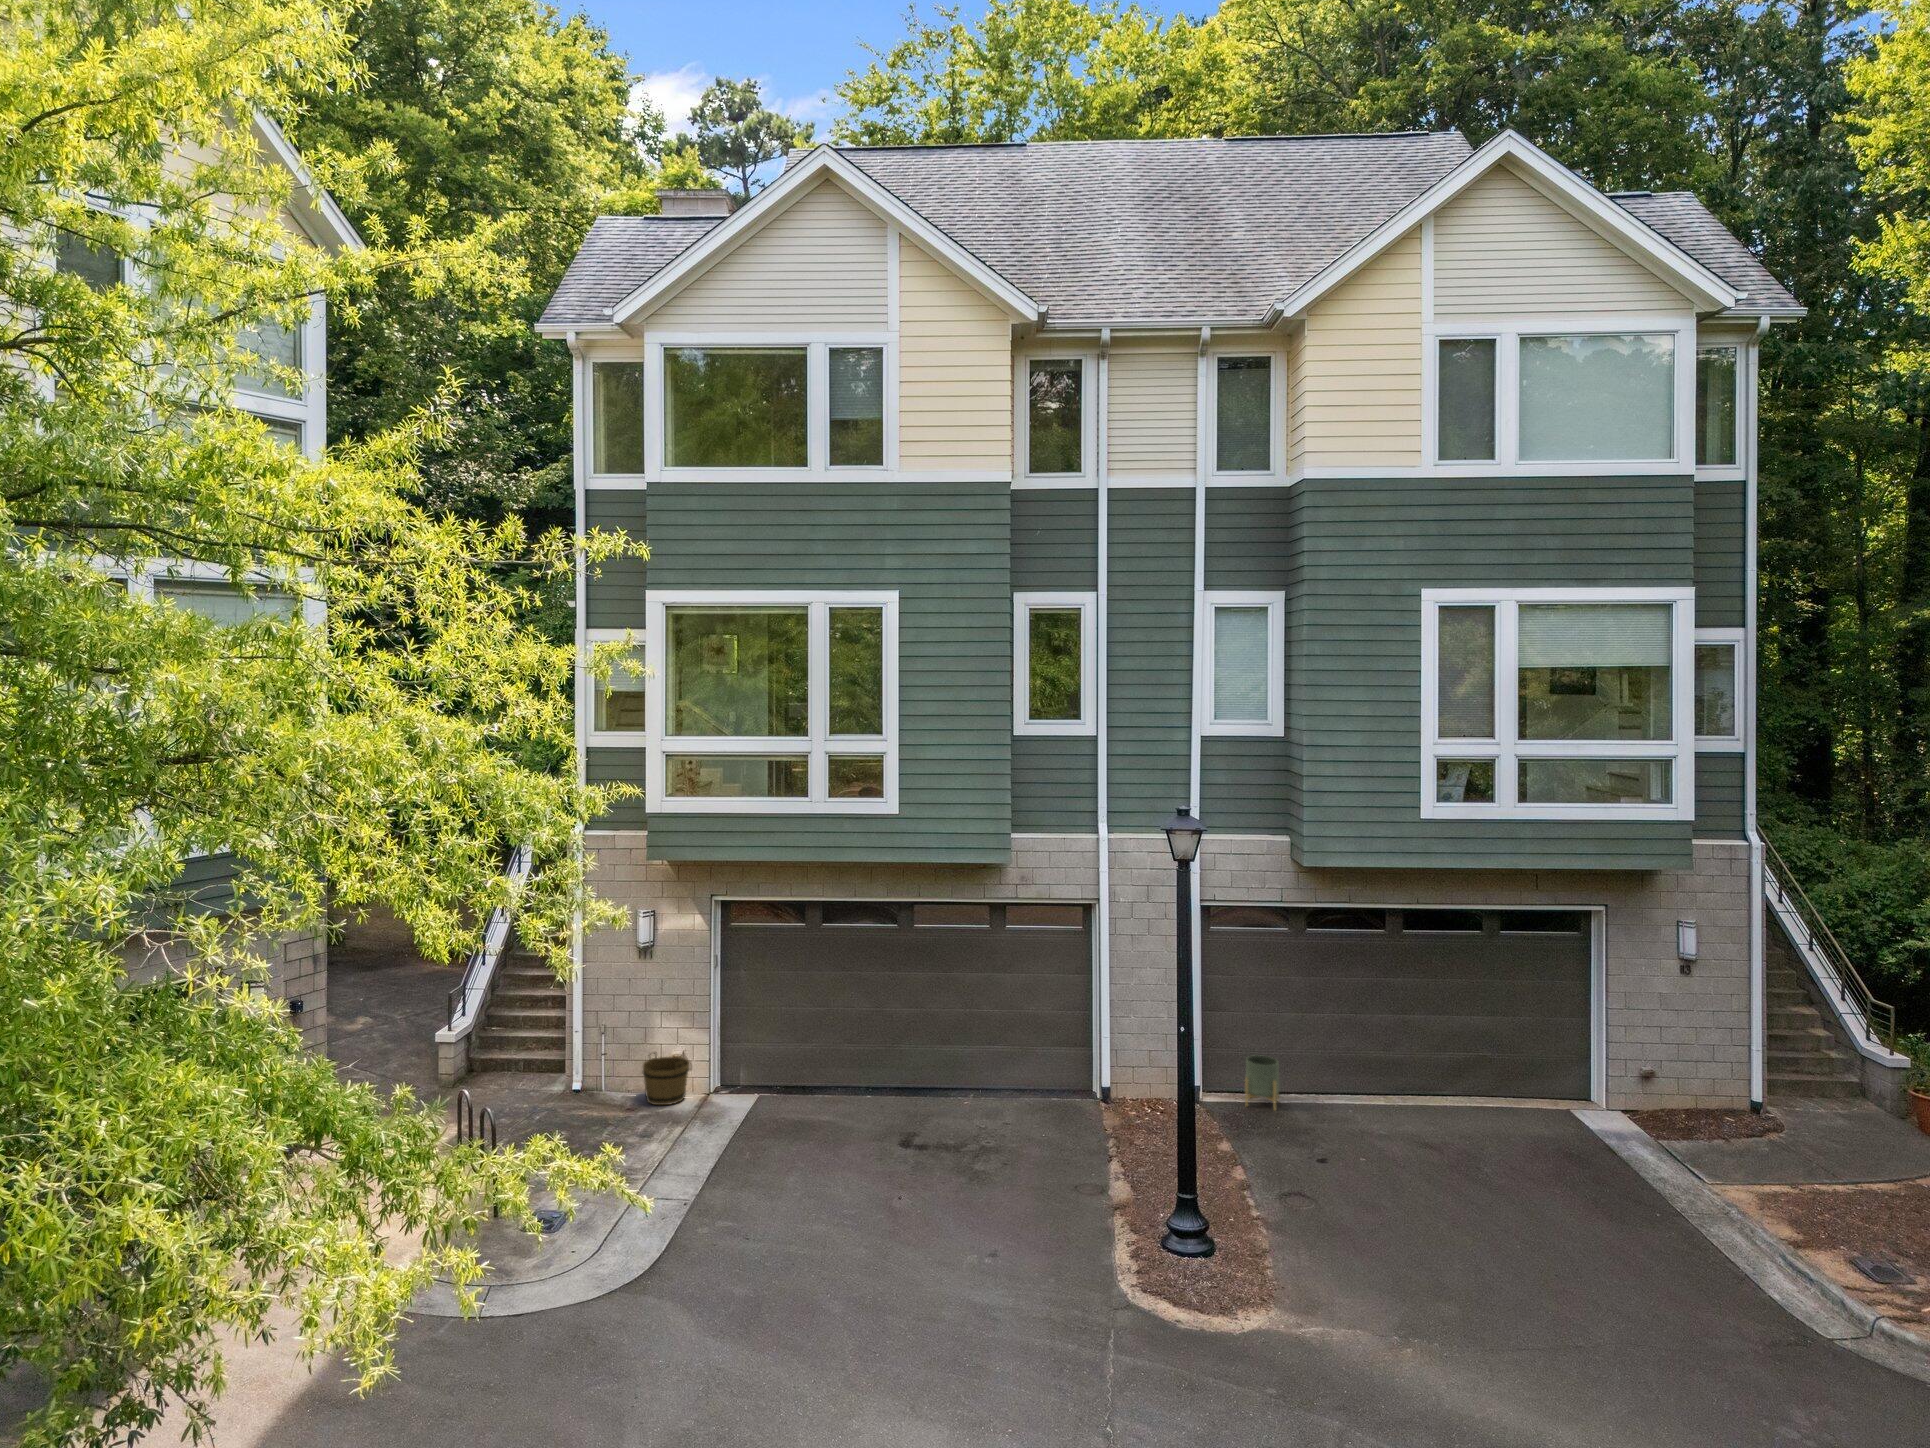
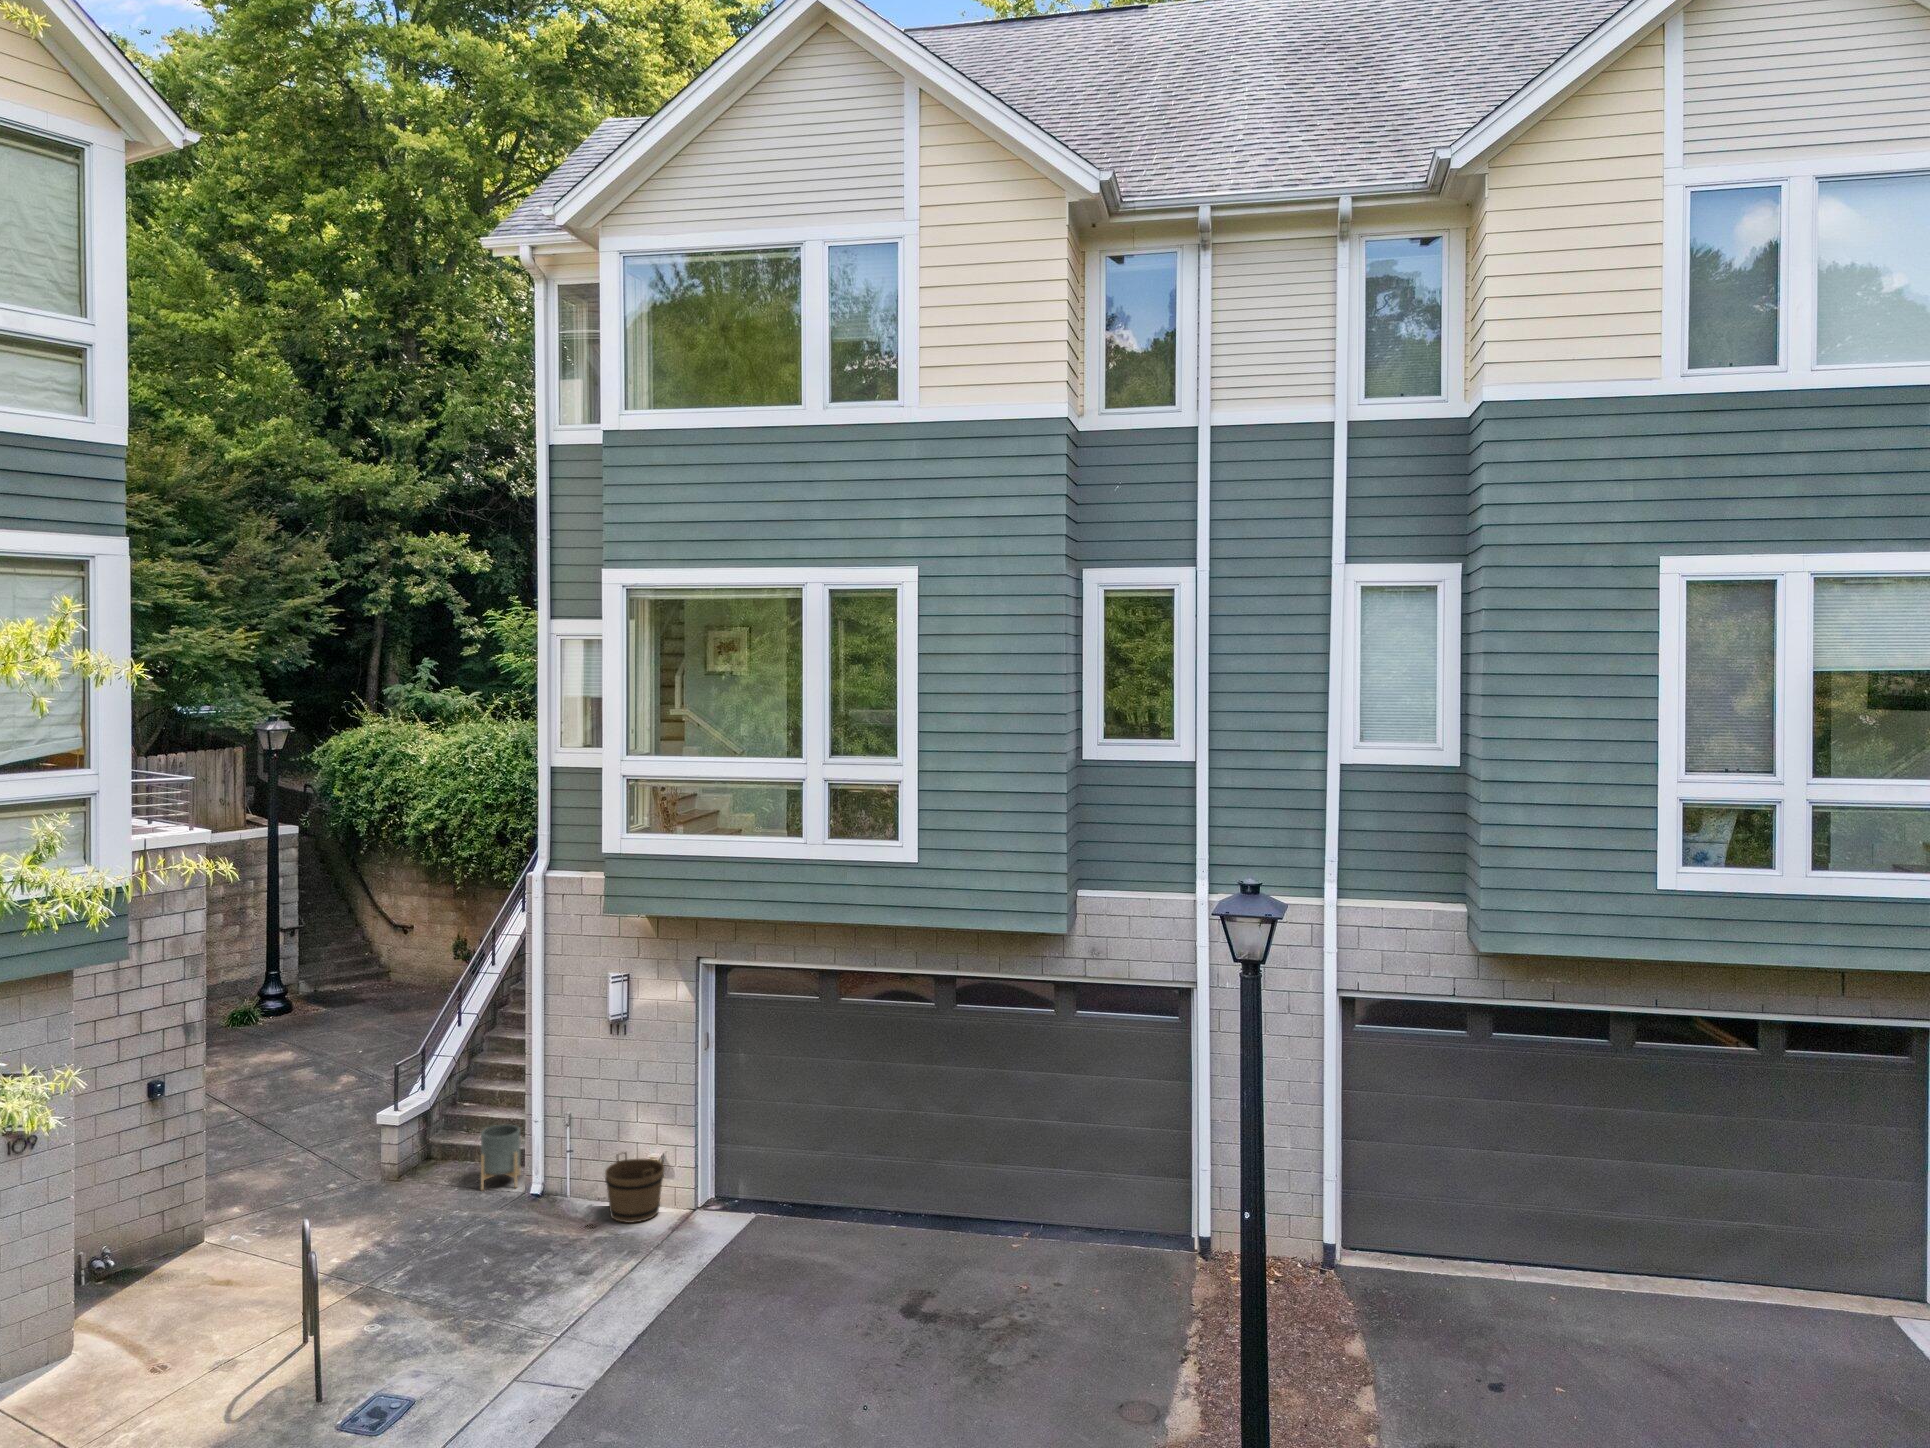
planter: present [1245,1055,1279,1110] -> present [481,1124,520,1190]

